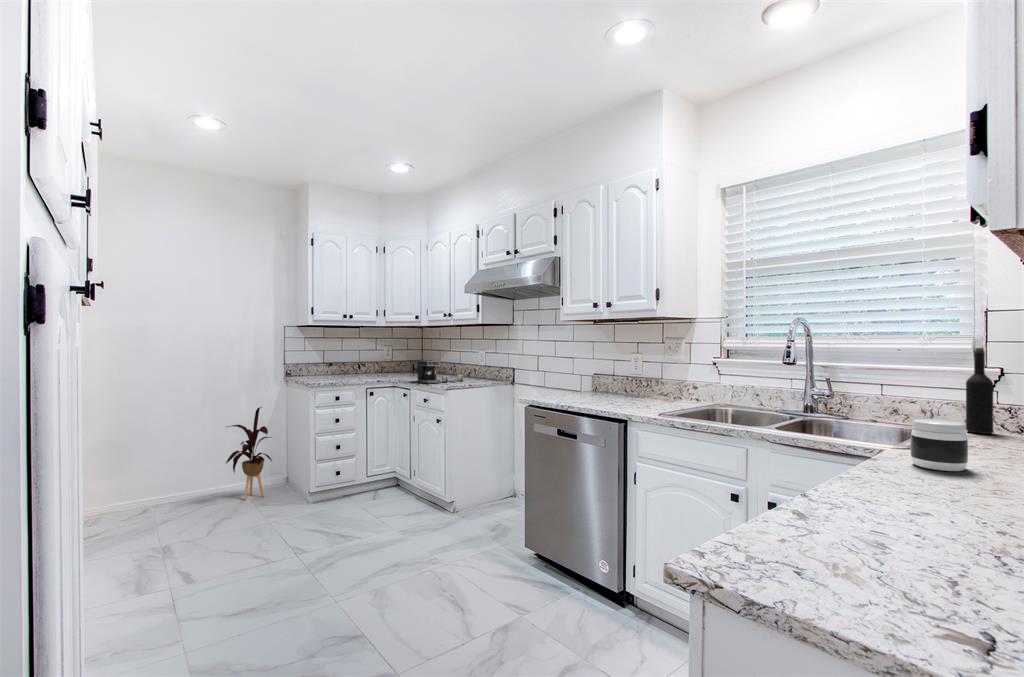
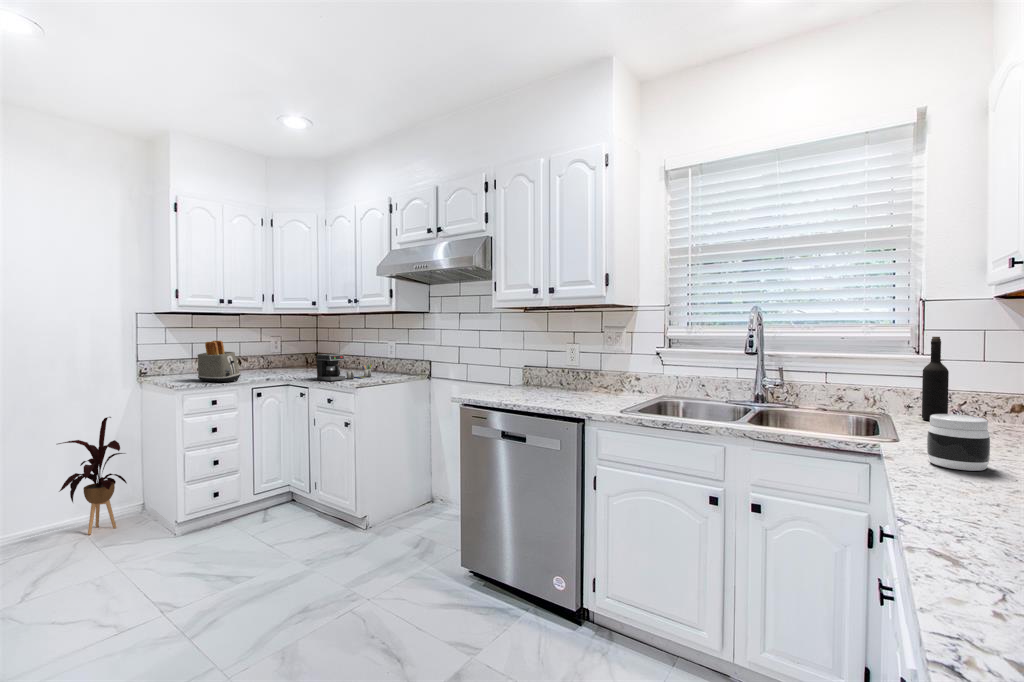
toaster: none [326,348,358,382] -> present [197,341,241,382]

